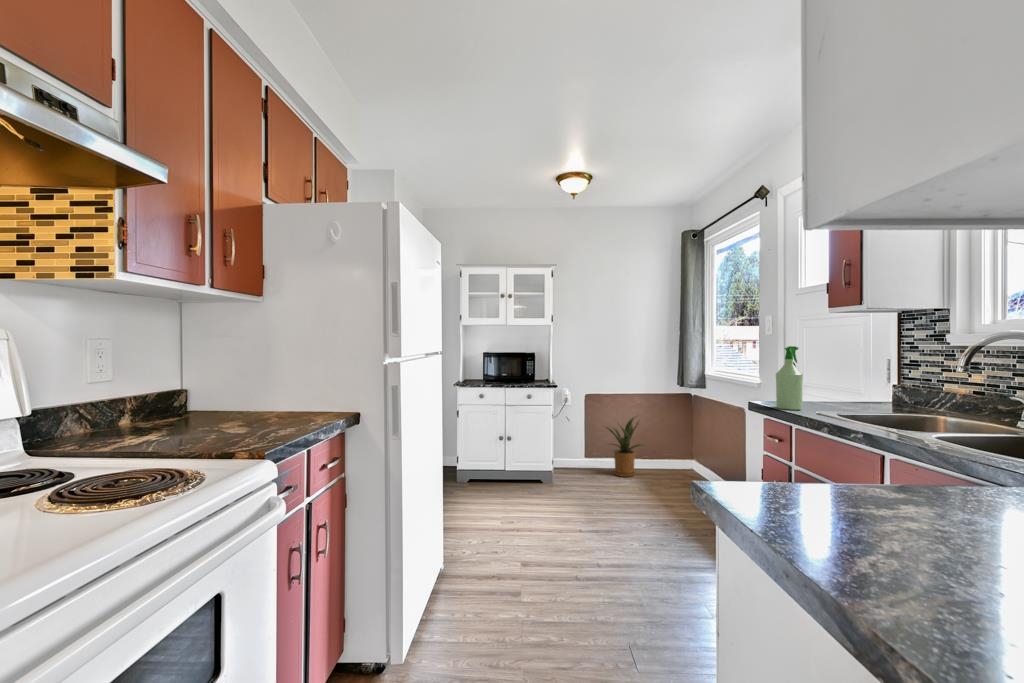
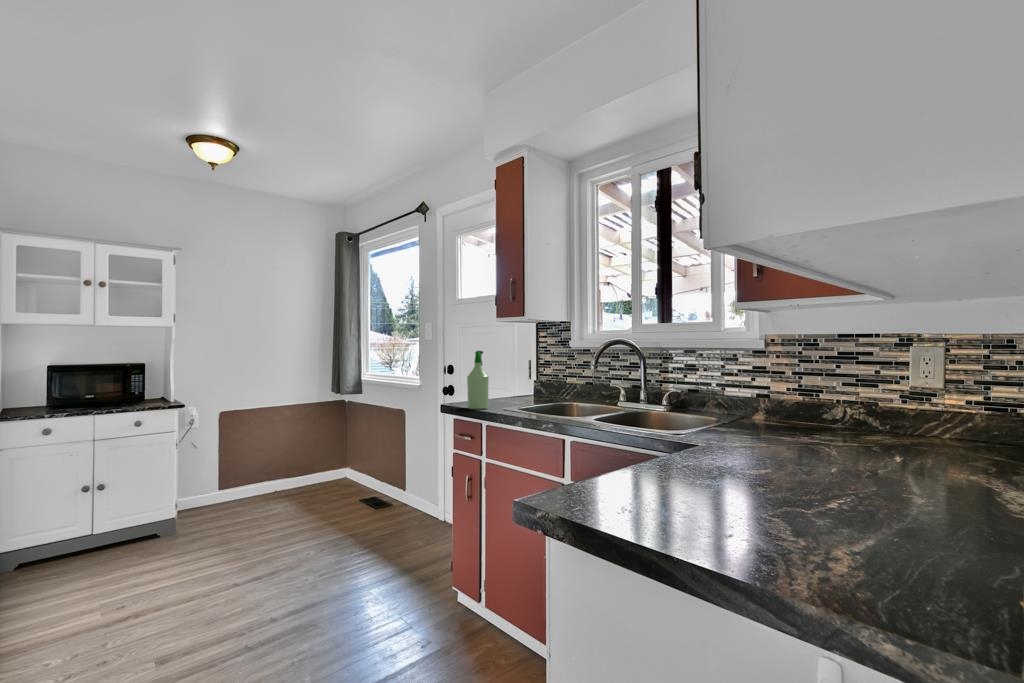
house plant: present [606,416,644,477] -> none [240,430,300,504]

